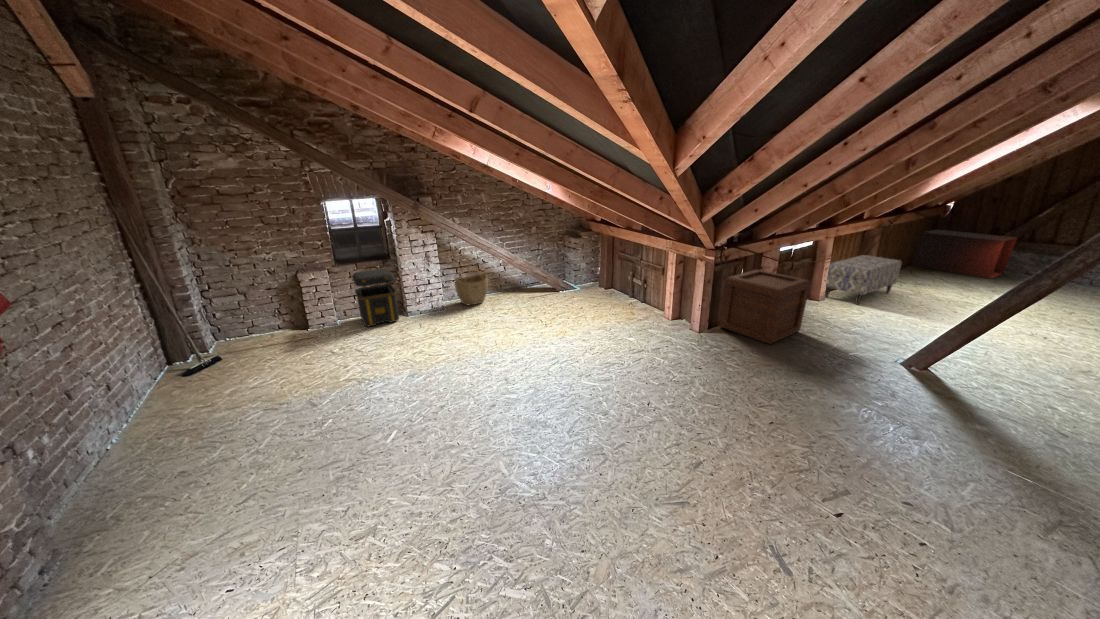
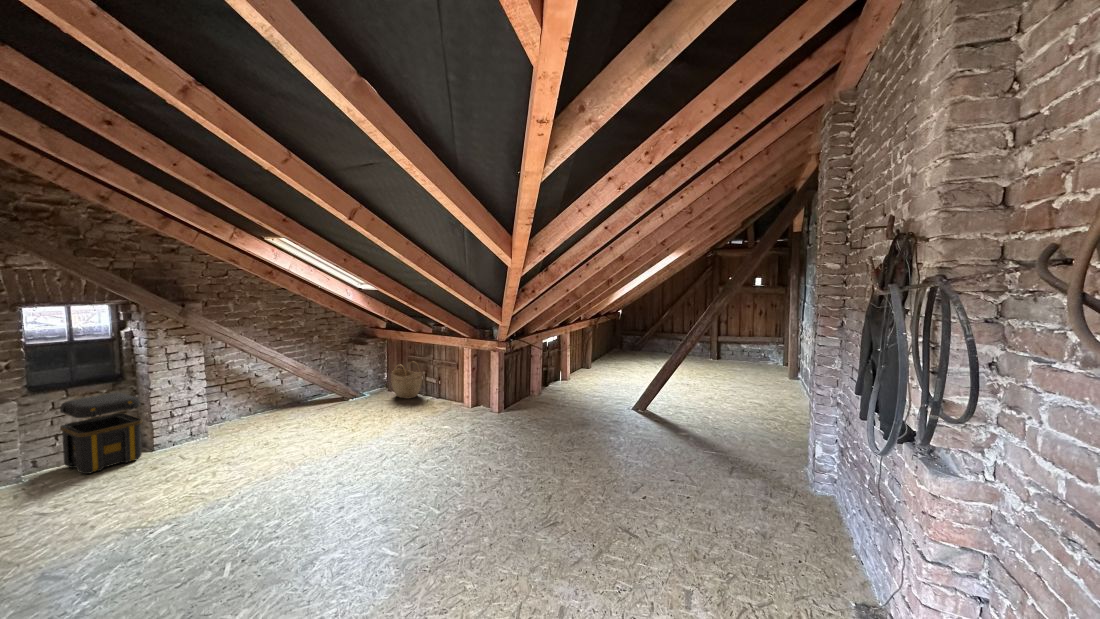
storage cabinet: present [913,230,1017,278] -> none [611,326,657,356]
bench: present [824,255,901,305] -> none [568,344,608,379]
woven basket: present [455,265,488,306] -> present [391,364,422,399]
wooden crate: present [719,270,811,344] -> none [510,358,565,412]

